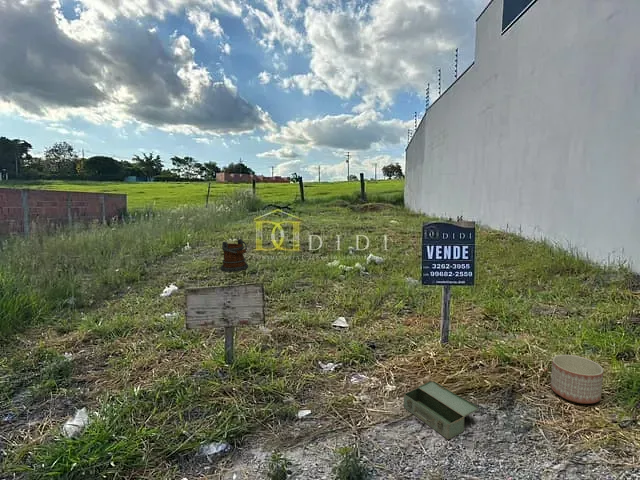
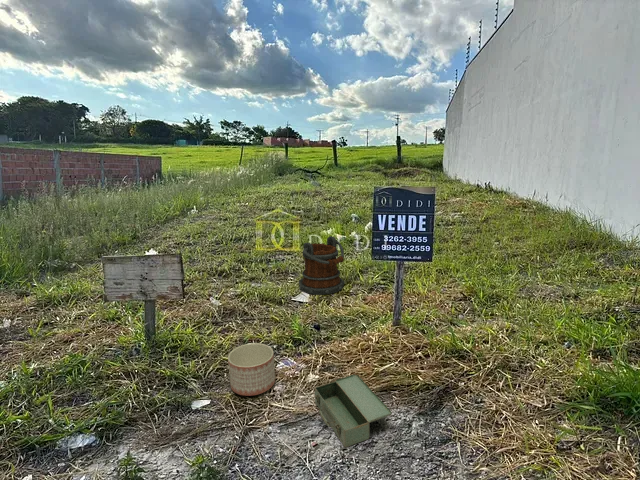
bucket: present [221,239,248,272] -> present [299,236,345,295]
planter: present [551,355,604,404] -> present [228,343,275,396]

